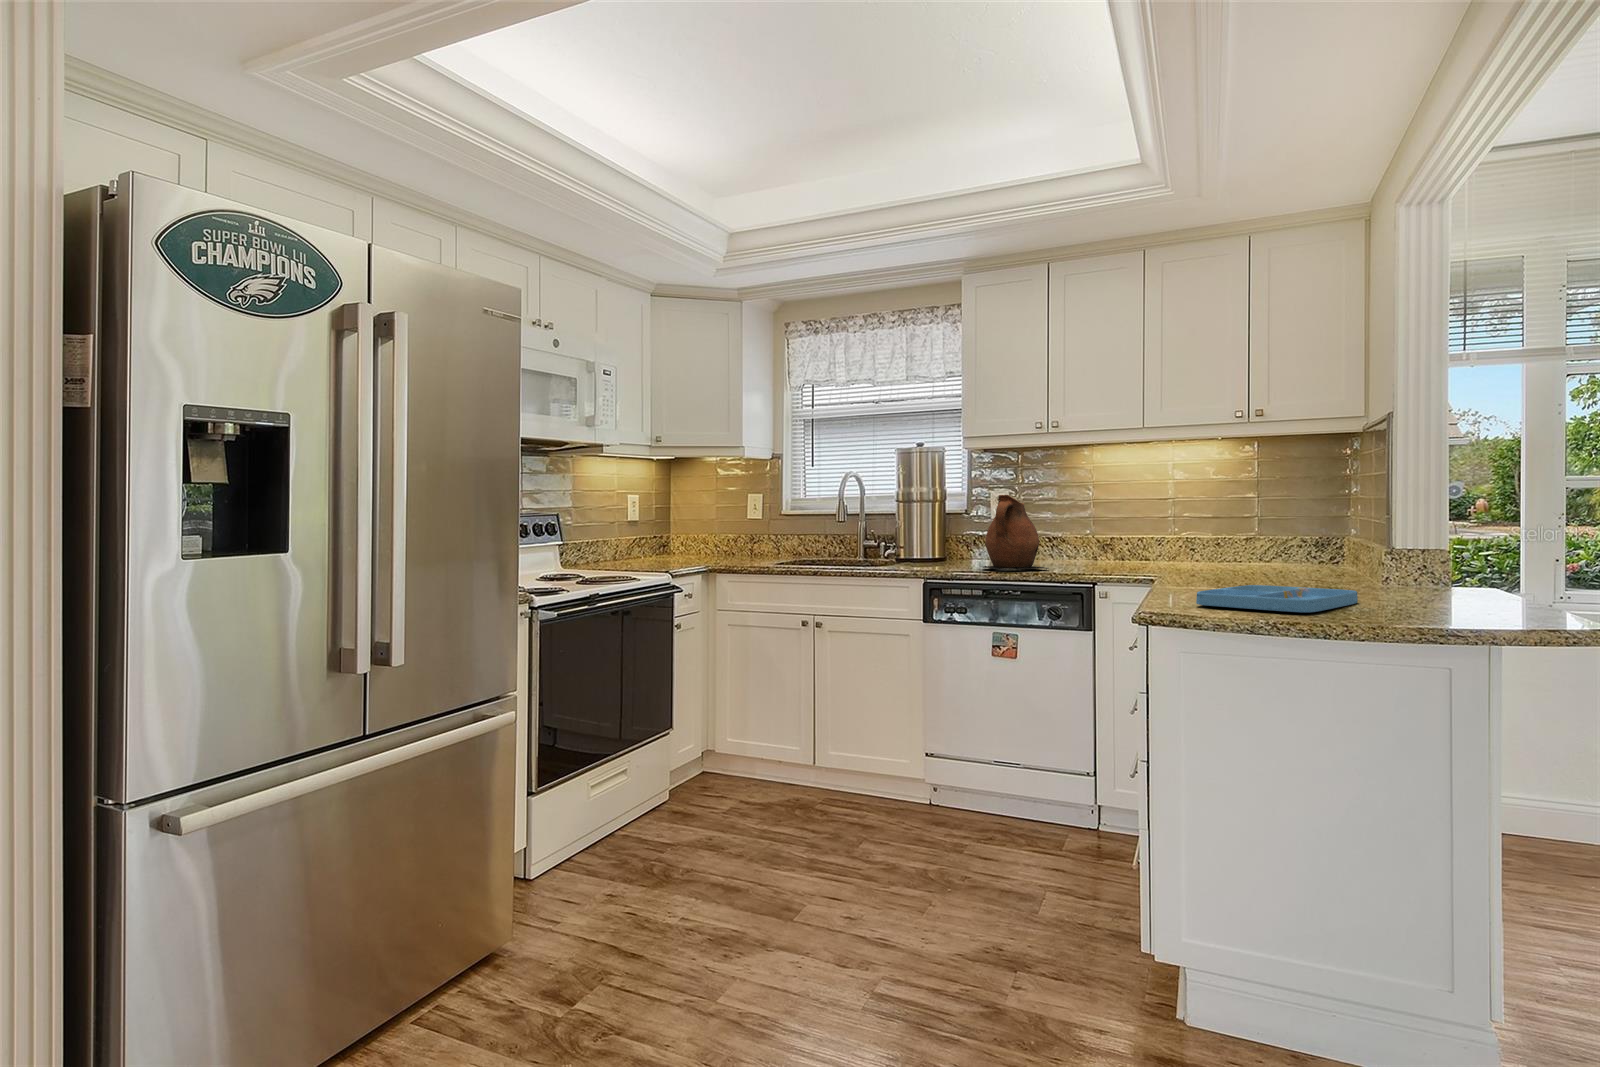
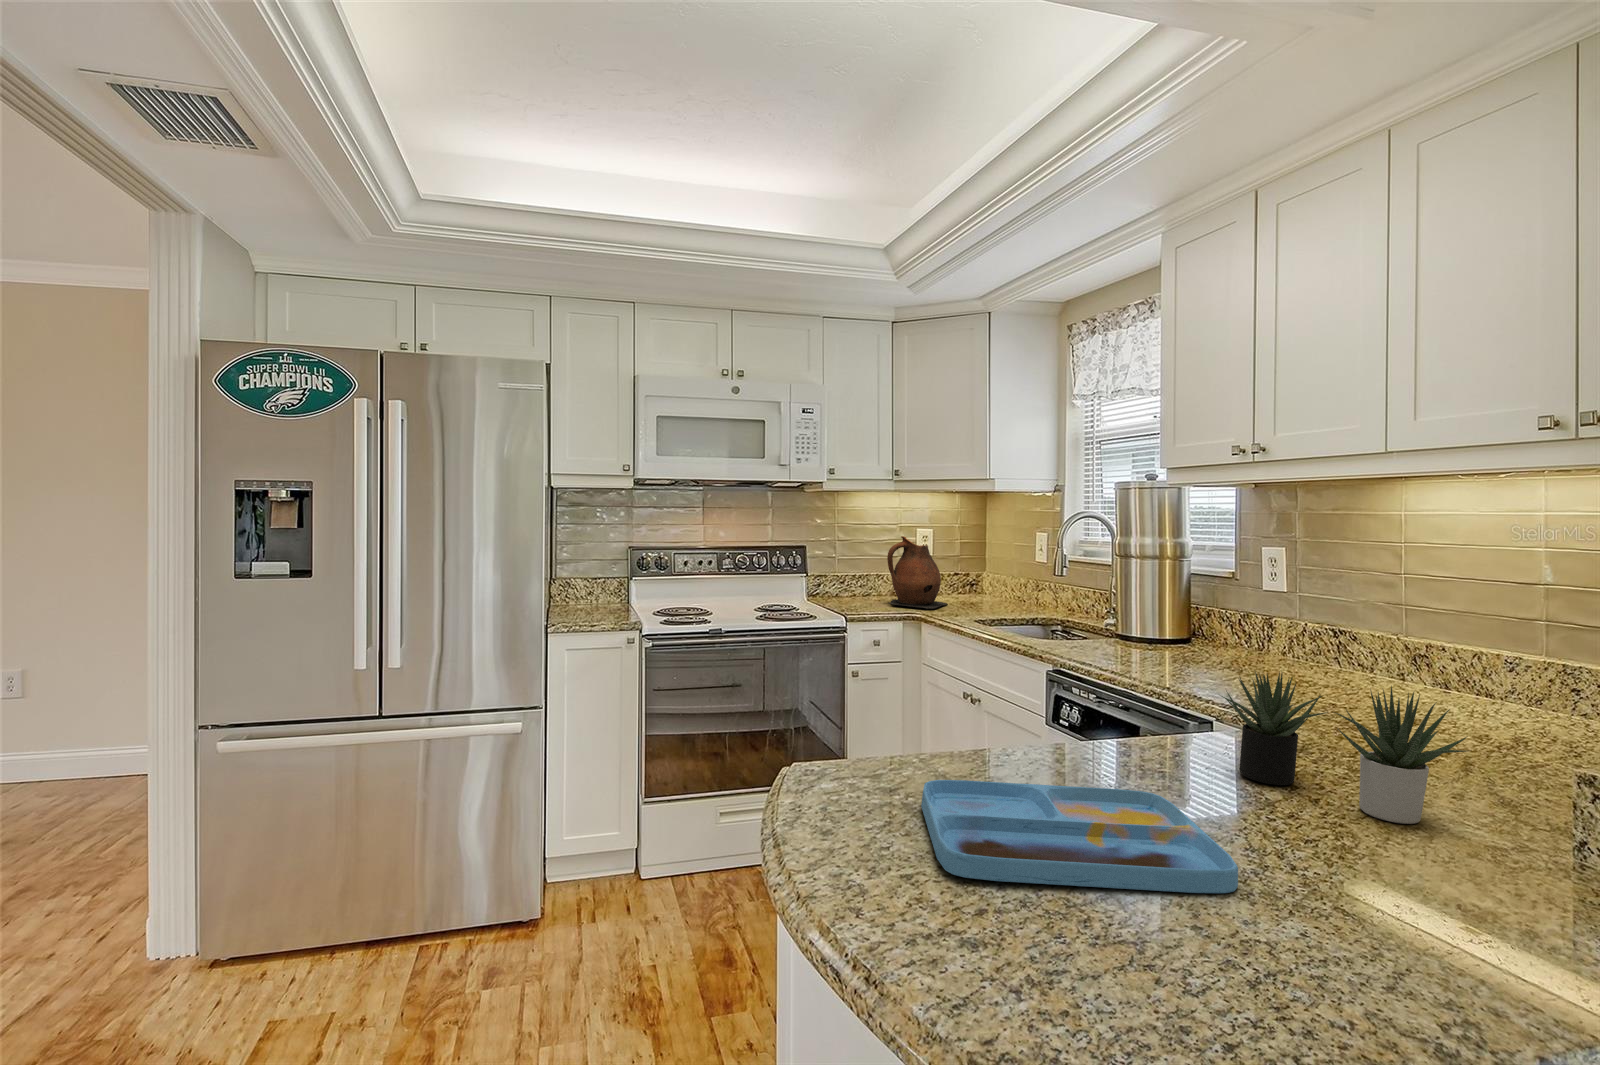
ceramic pitcher: present [983,495,1048,570] -> present [887,536,948,609]
succulent plant: none [1194,518,1327,587] -> present [1221,672,1467,824]

